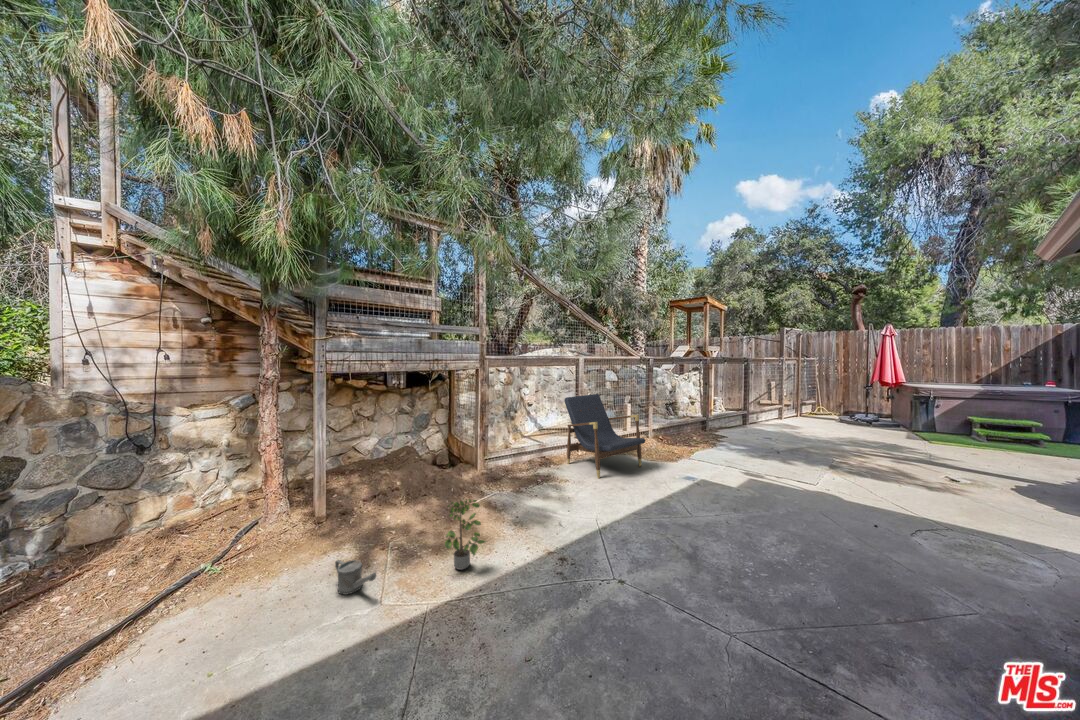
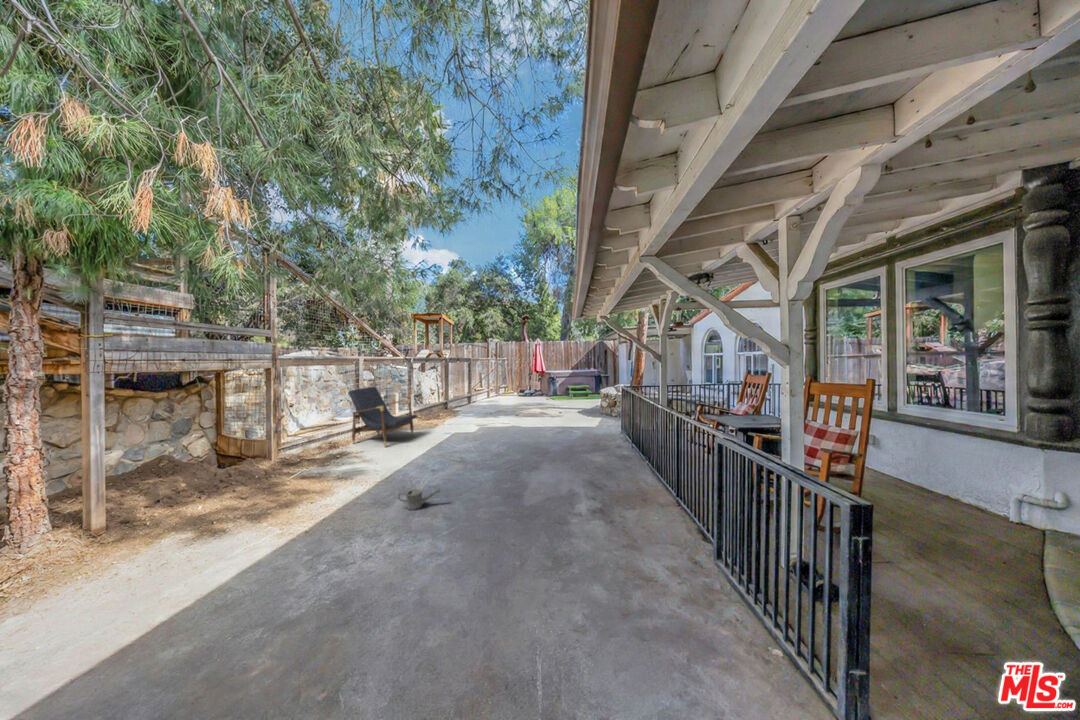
potted plant: present [445,499,486,570] -> none [297,460,335,518]
watering can: present [335,560,376,595] -> present [398,488,440,510]

